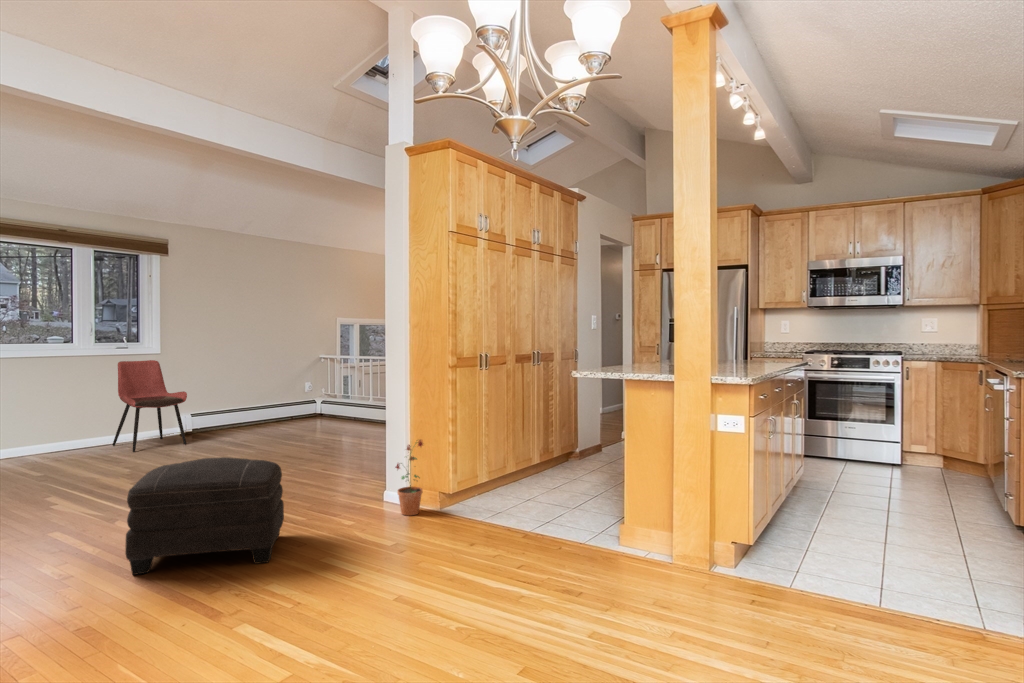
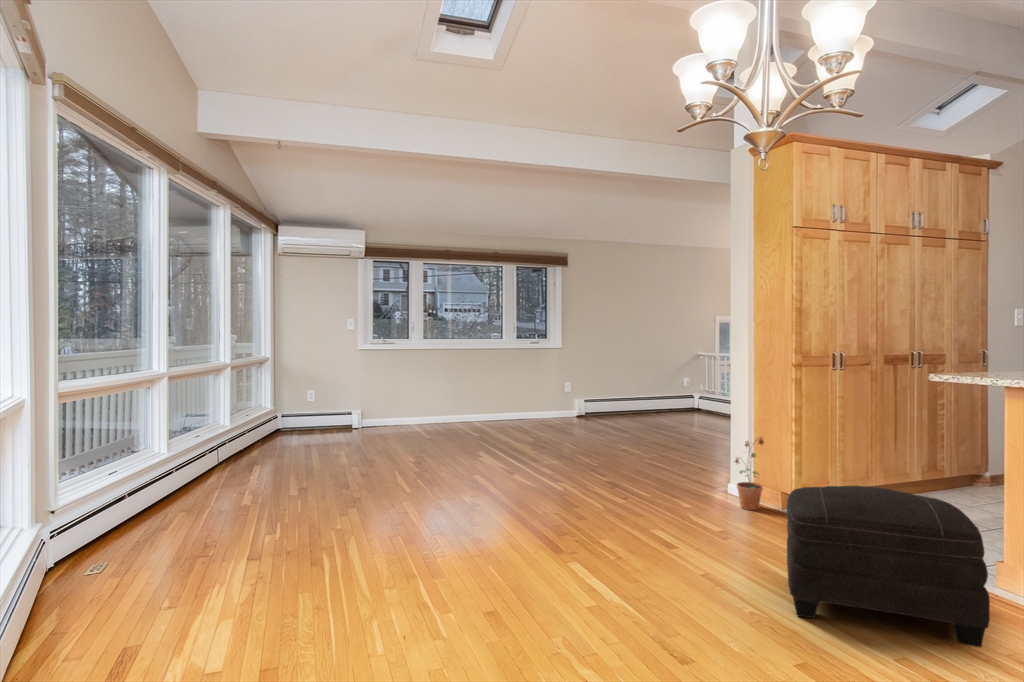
dining chair: present [112,360,187,452] -> none [530,354,581,426]
ottoman: present [125,457,284,575] -> present [787,486,990,647]

